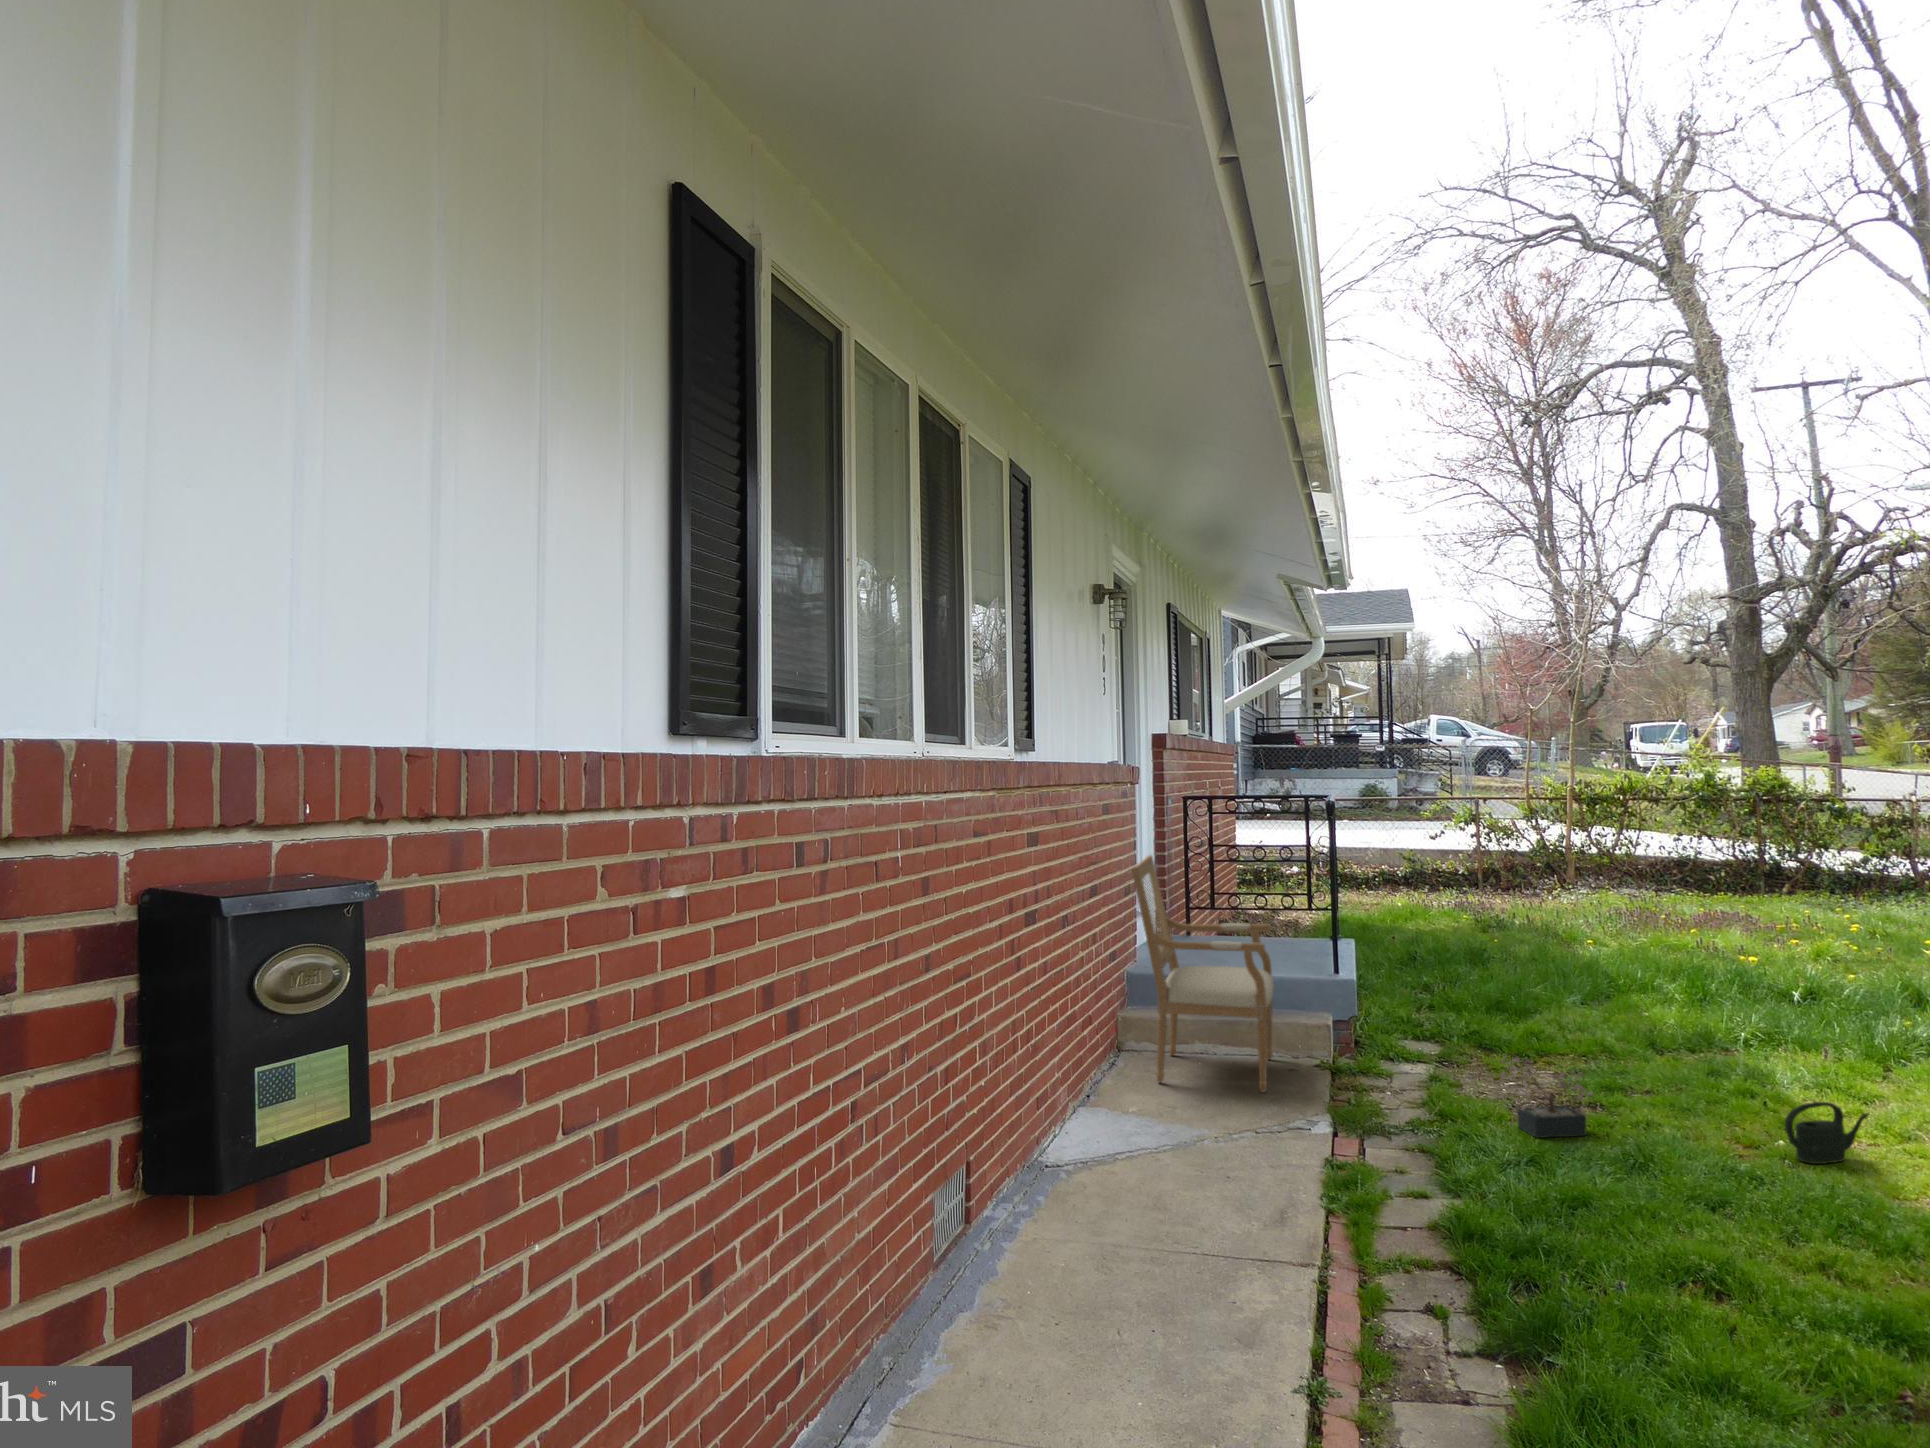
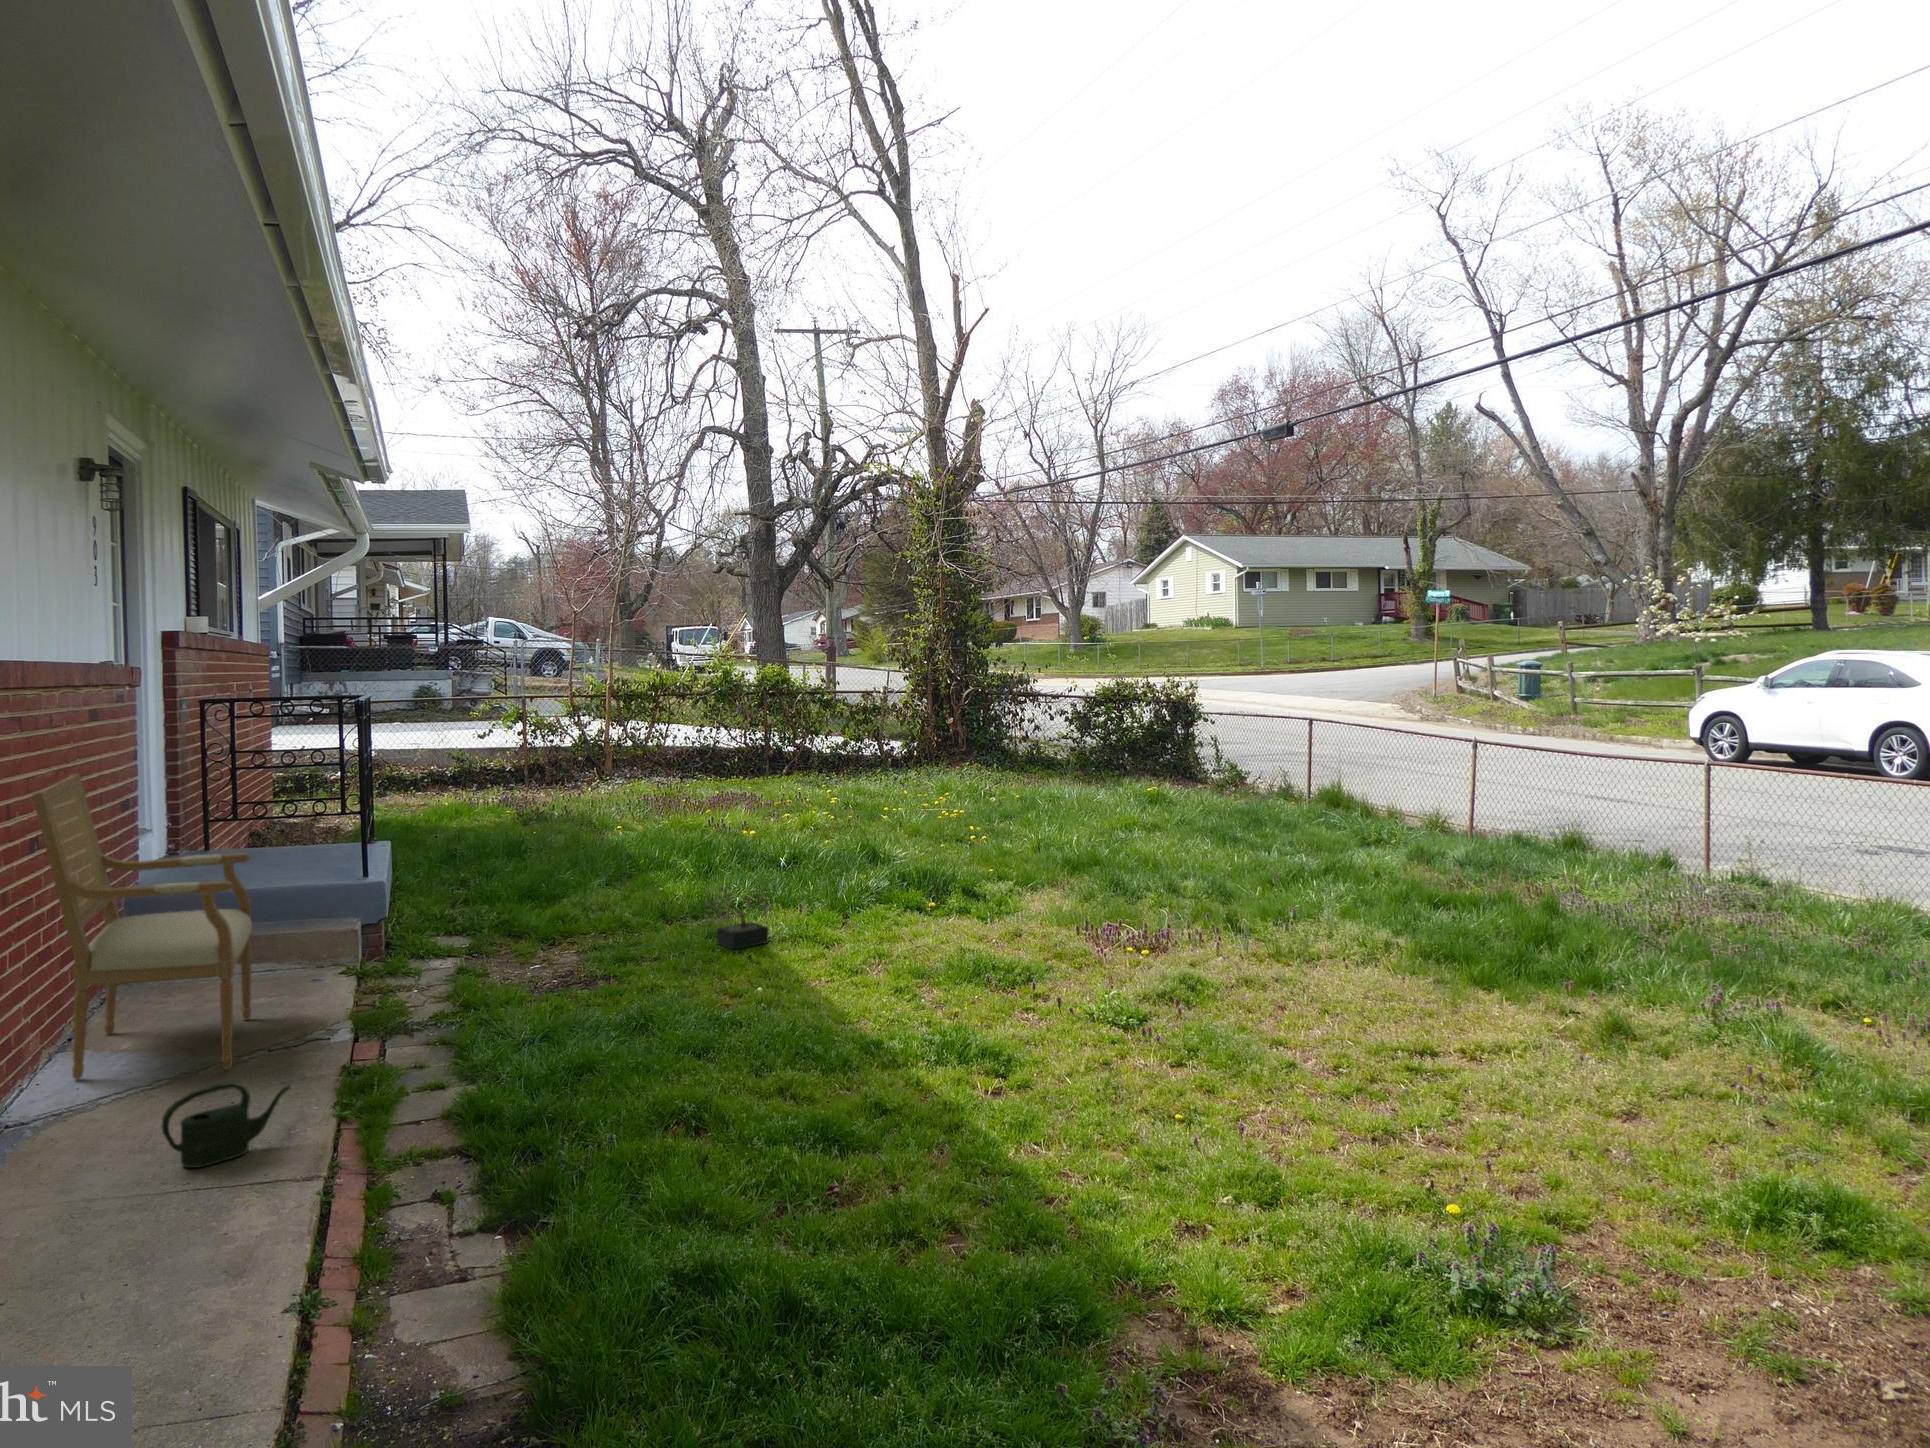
decorative plant: present [1500,1055,1593,1138] -> present [705,887,772,949]
watering can: present [1785,1102,1869,1164] -> present [162,1083,291,1168]

